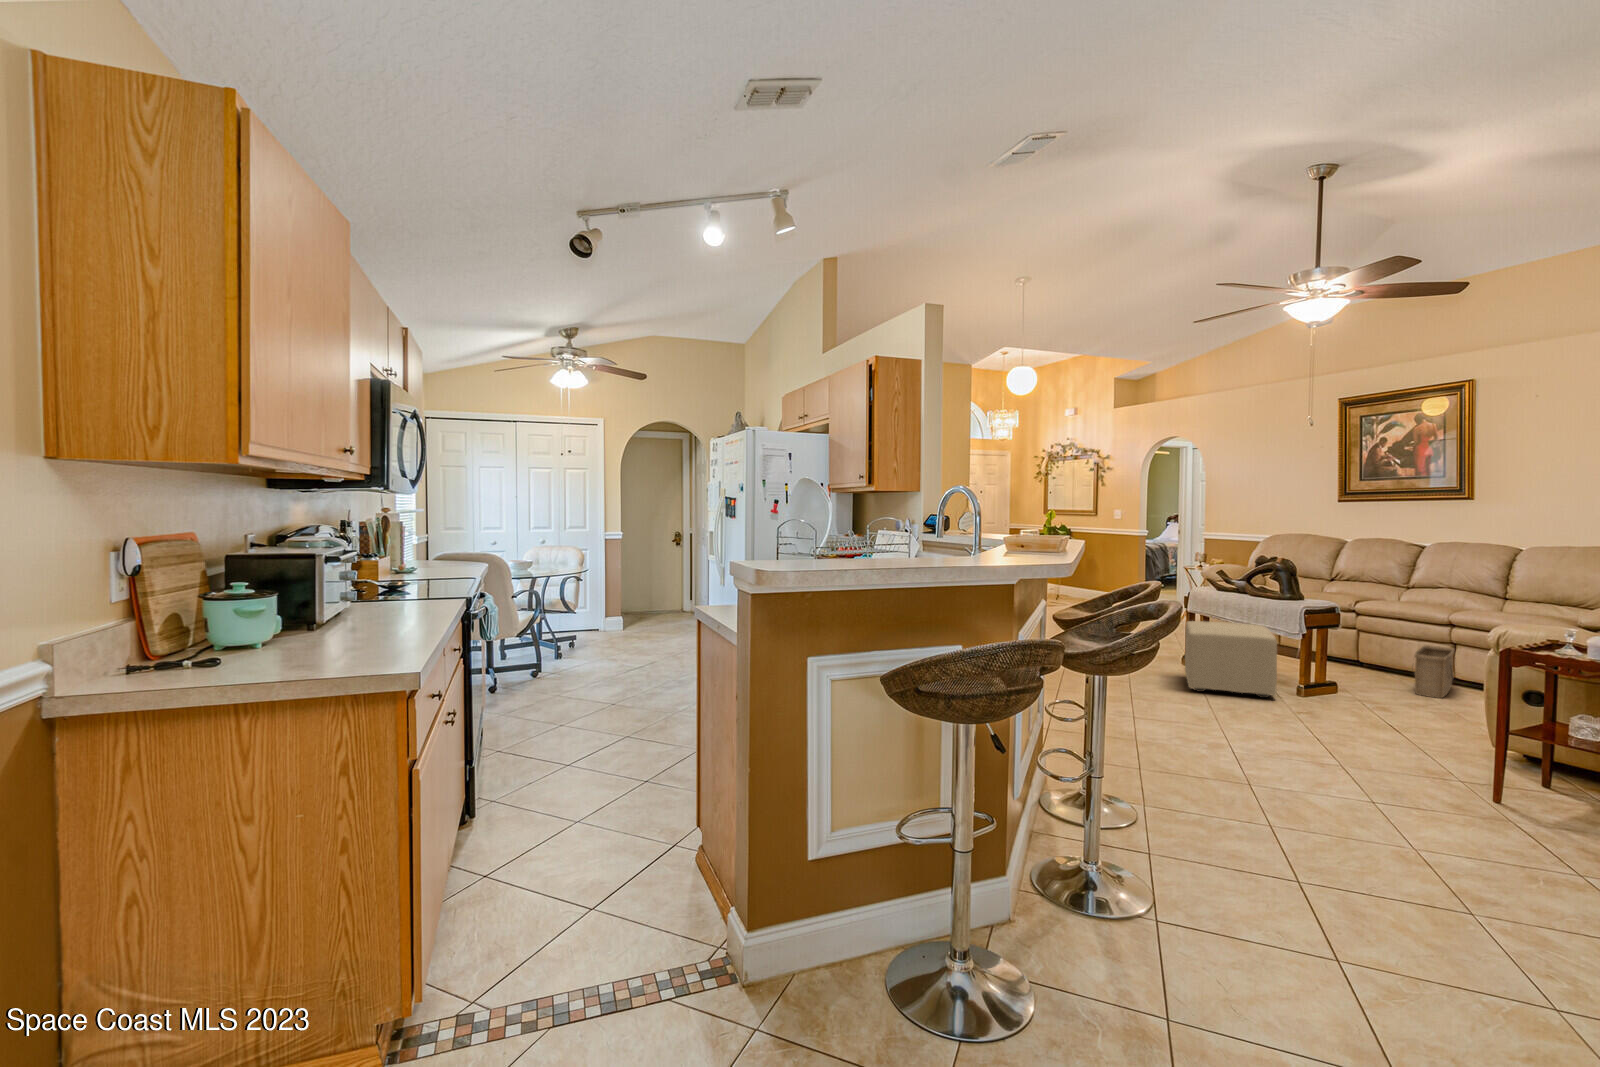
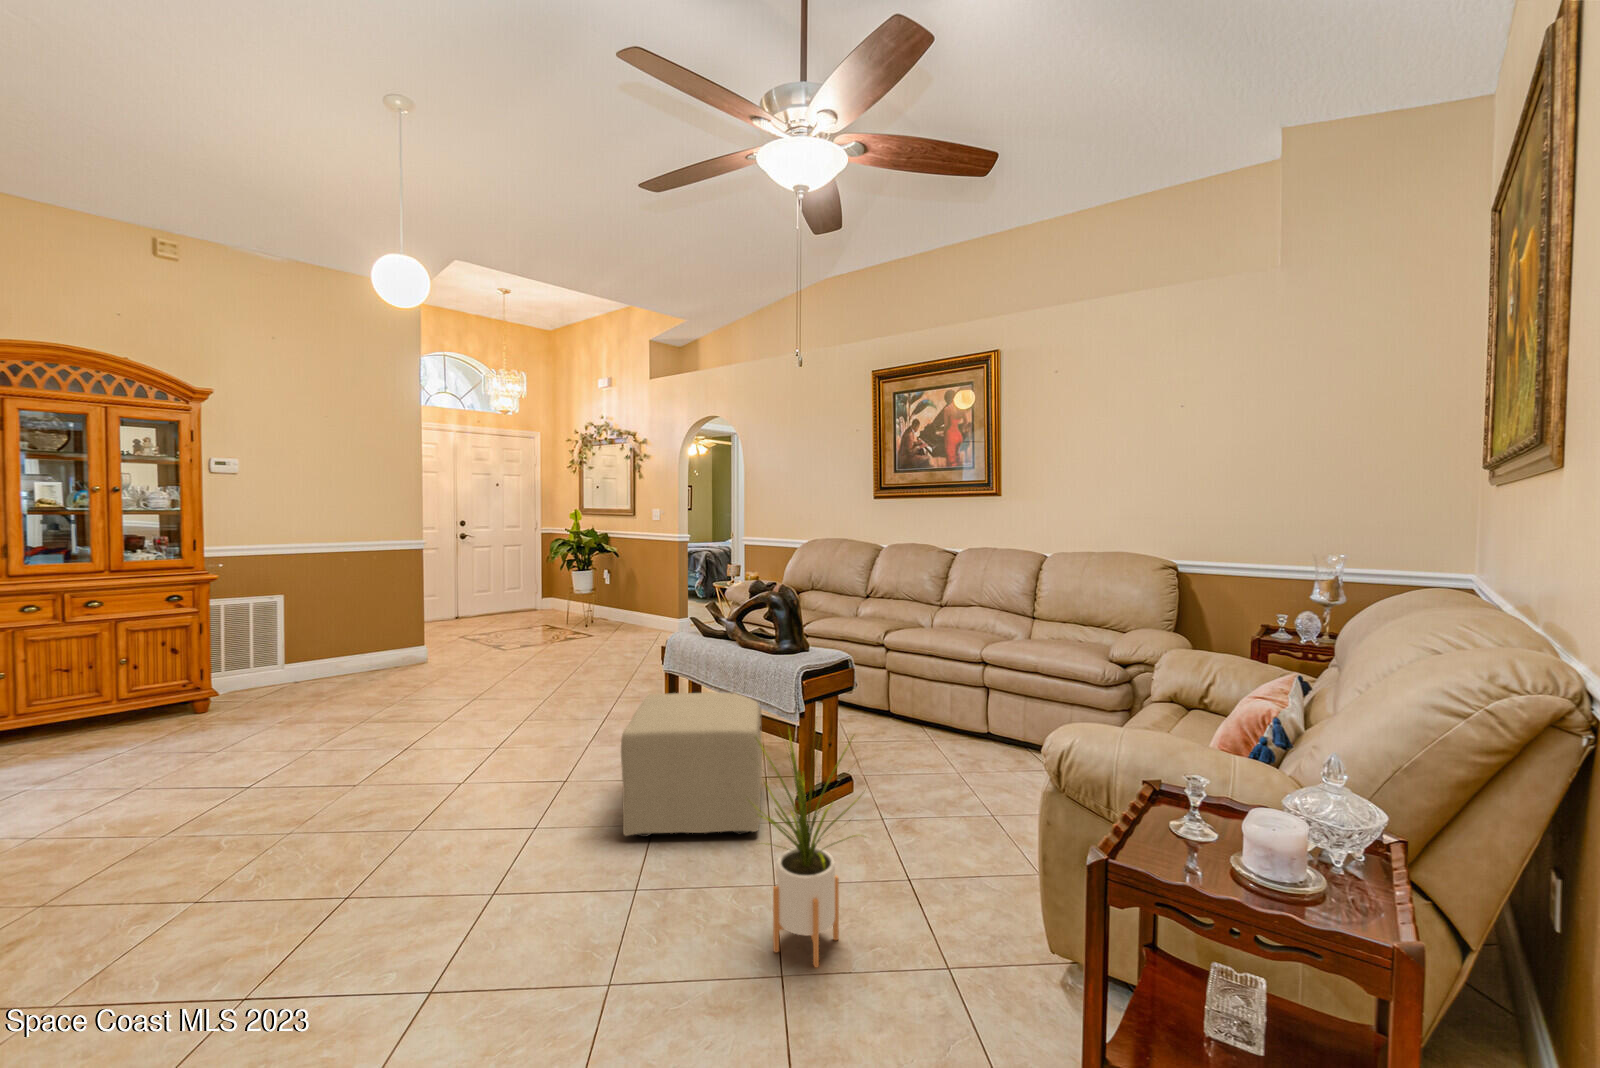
house plant: none [1293,618,1370,737] -> present [746,717,861,968]
basket: present [1413,645,1455,698] -> none [944,692,988,777]

